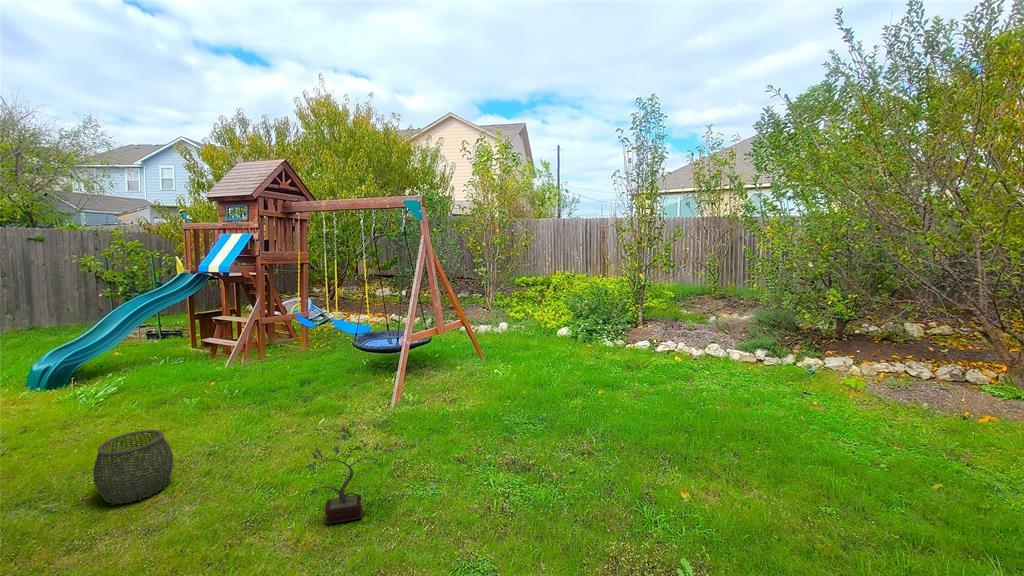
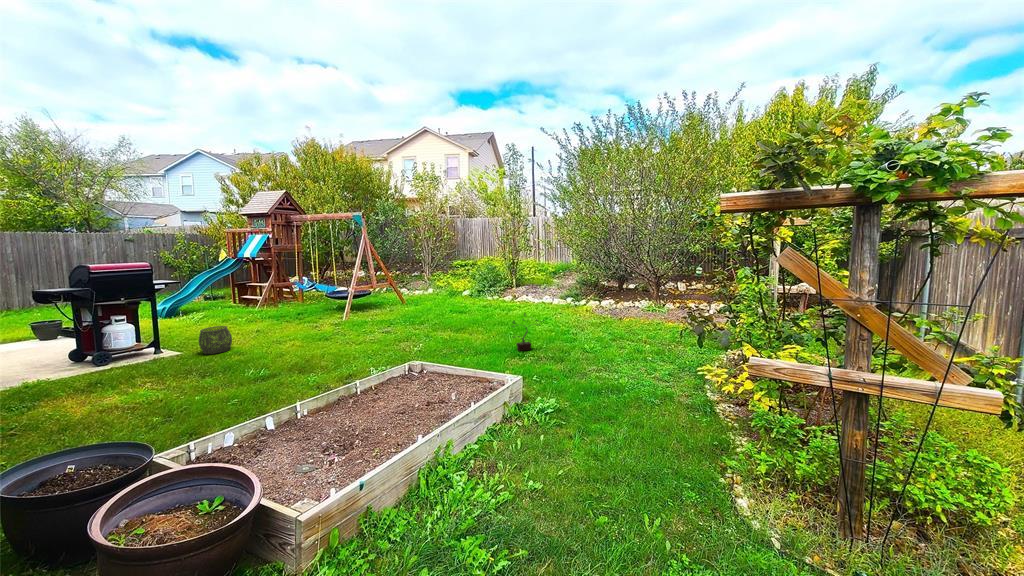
potted plant: present [307,429,392,524] -> present [512,313,538,351]

